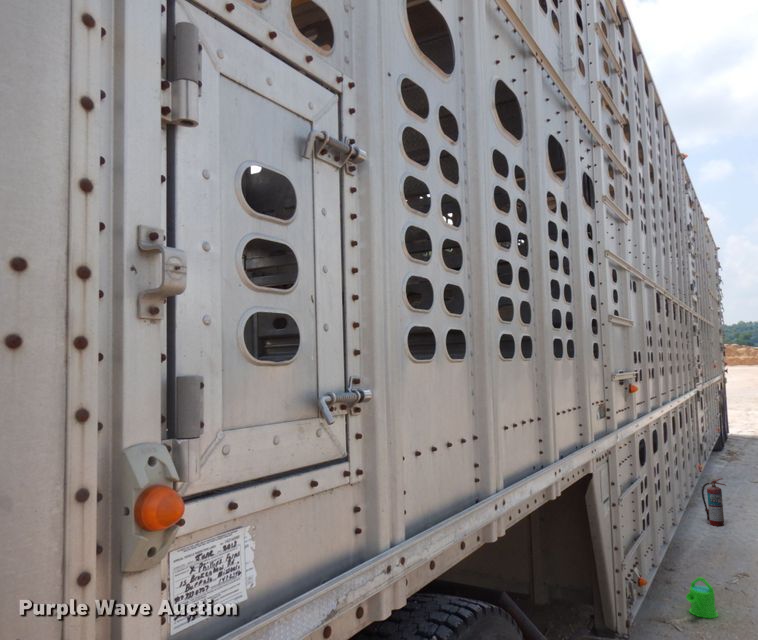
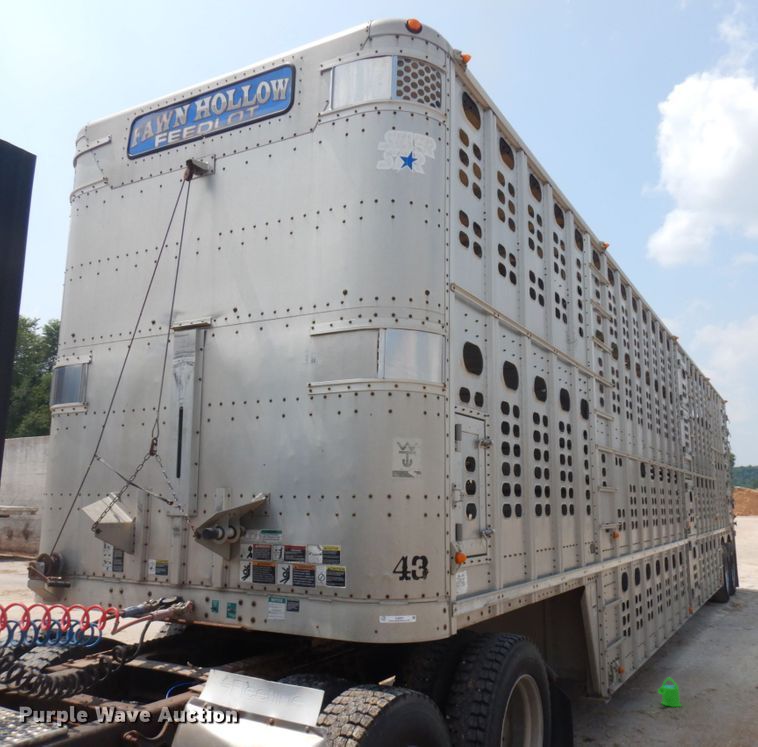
fire extinguisher: present [702,478,726,526] -> none [687,616,707,657]

